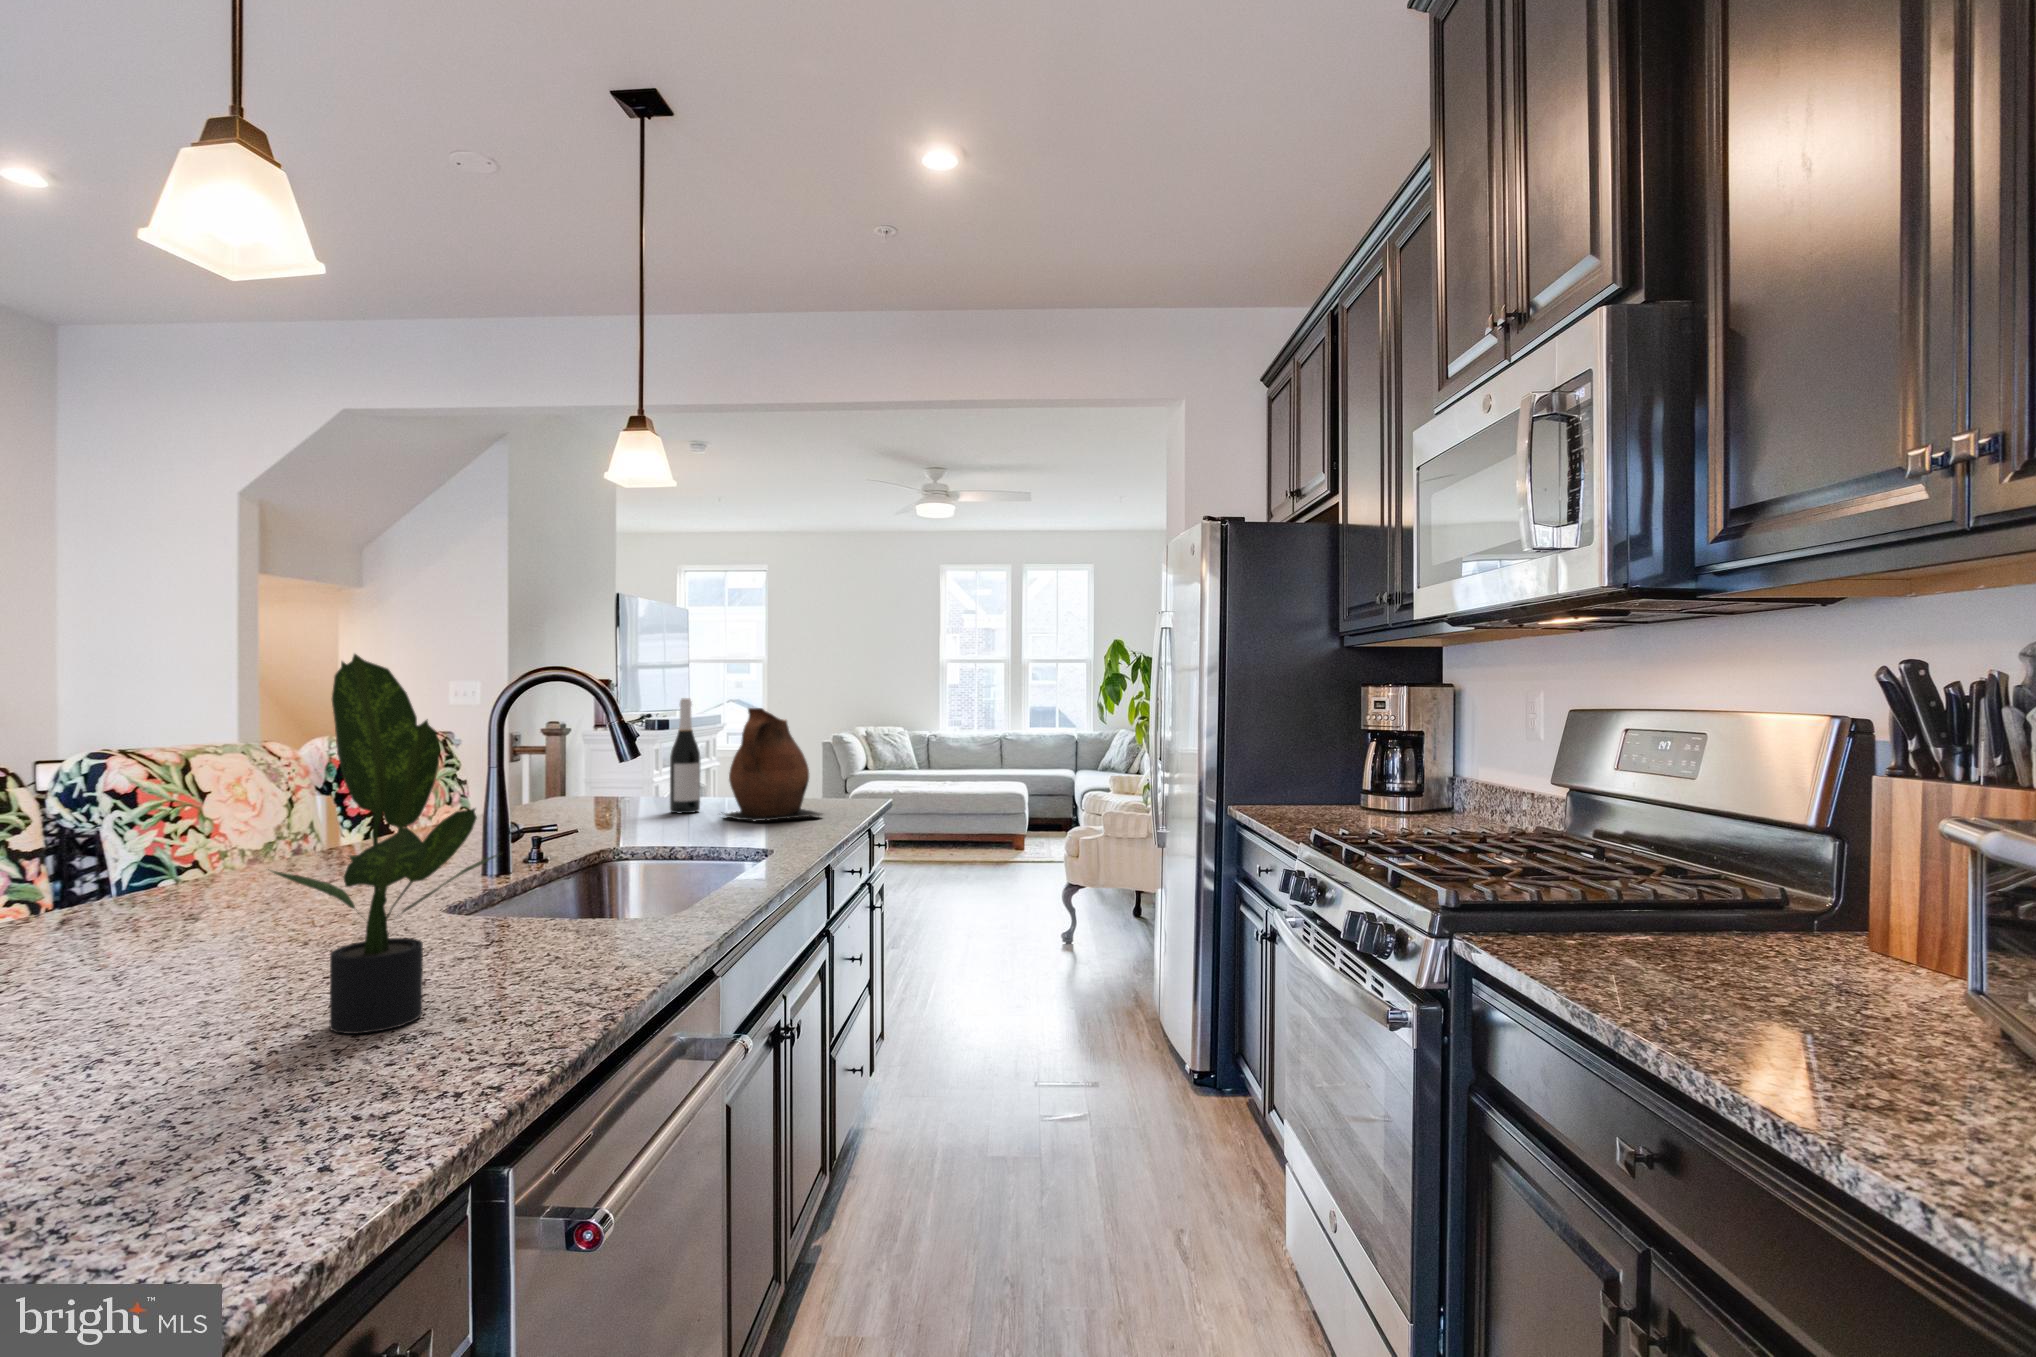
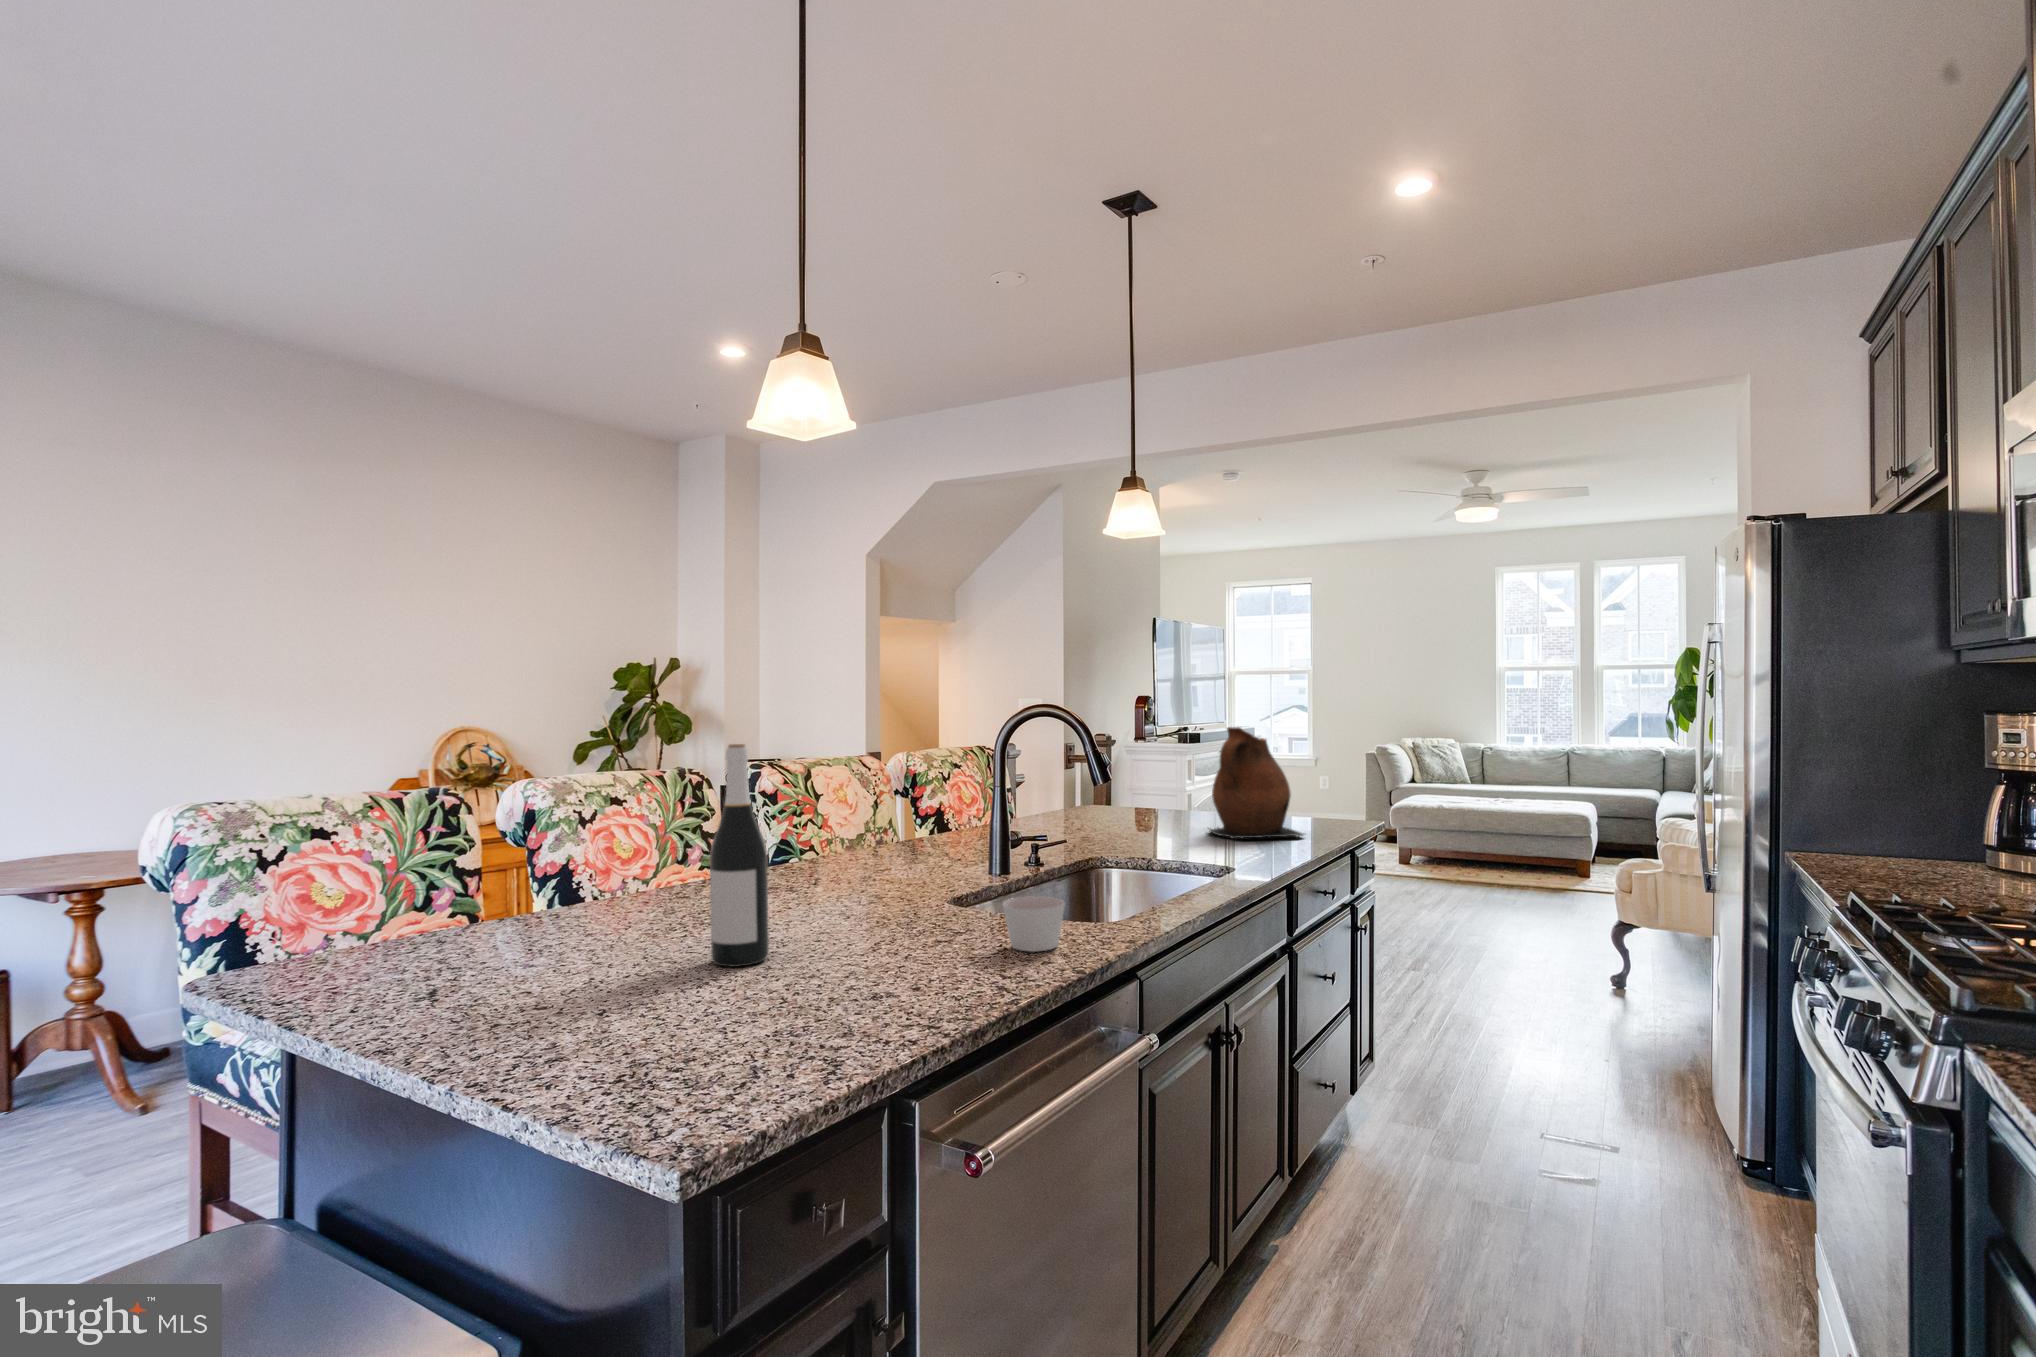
potted plant: present [268,654,497,1034] -> none [793,710,939,989]
wine bottle: present [670,699,700,813] -> present [710,744,769,967]
candle: none [559,890,639,956] -> present [1003,896,1065,952]

